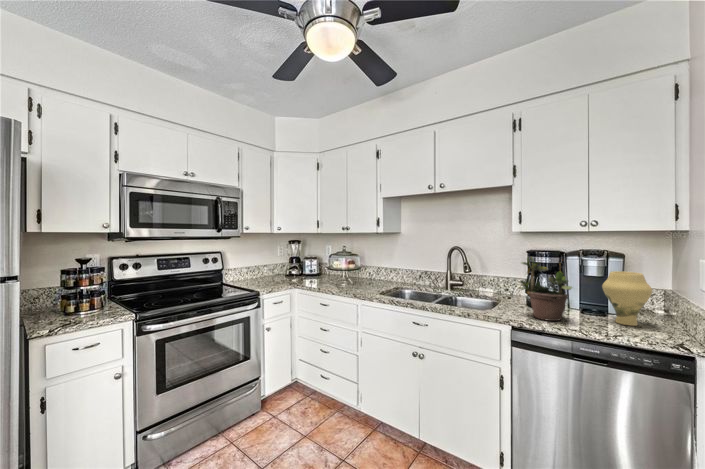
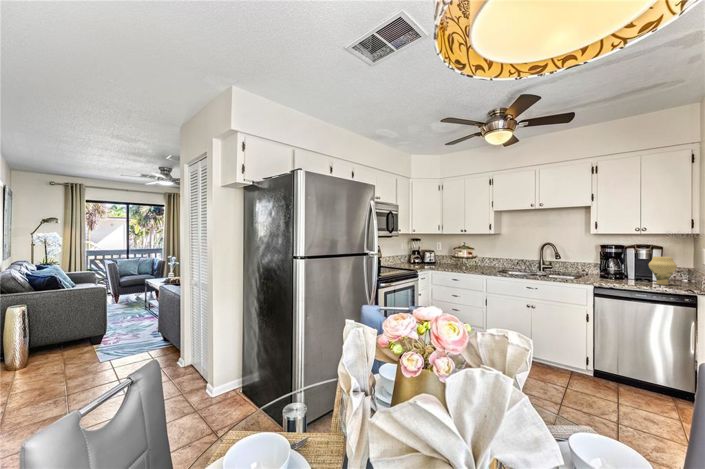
potted plant: present [519,258,572,321] -> none [597,245,631,283]

